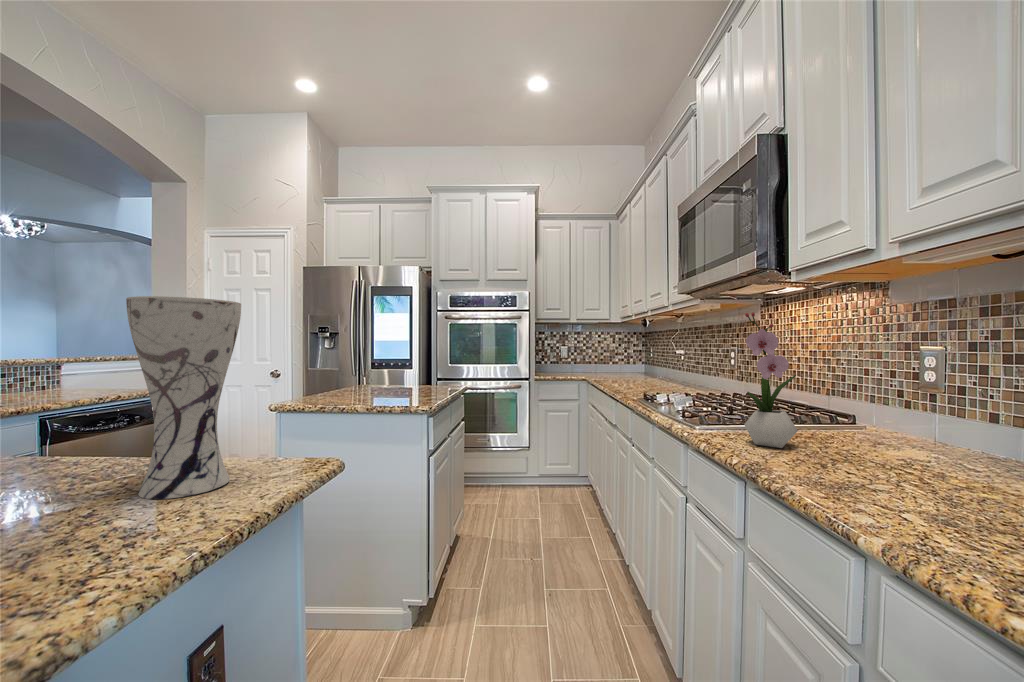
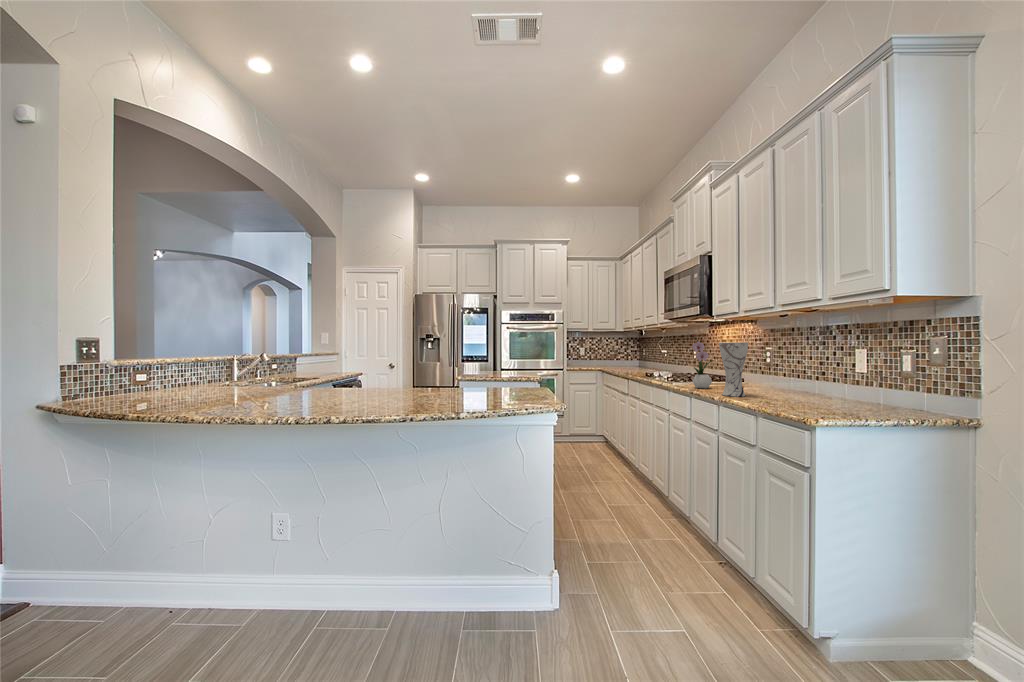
vase: present [126,296,241,499] -> present [719,343,748,397]

